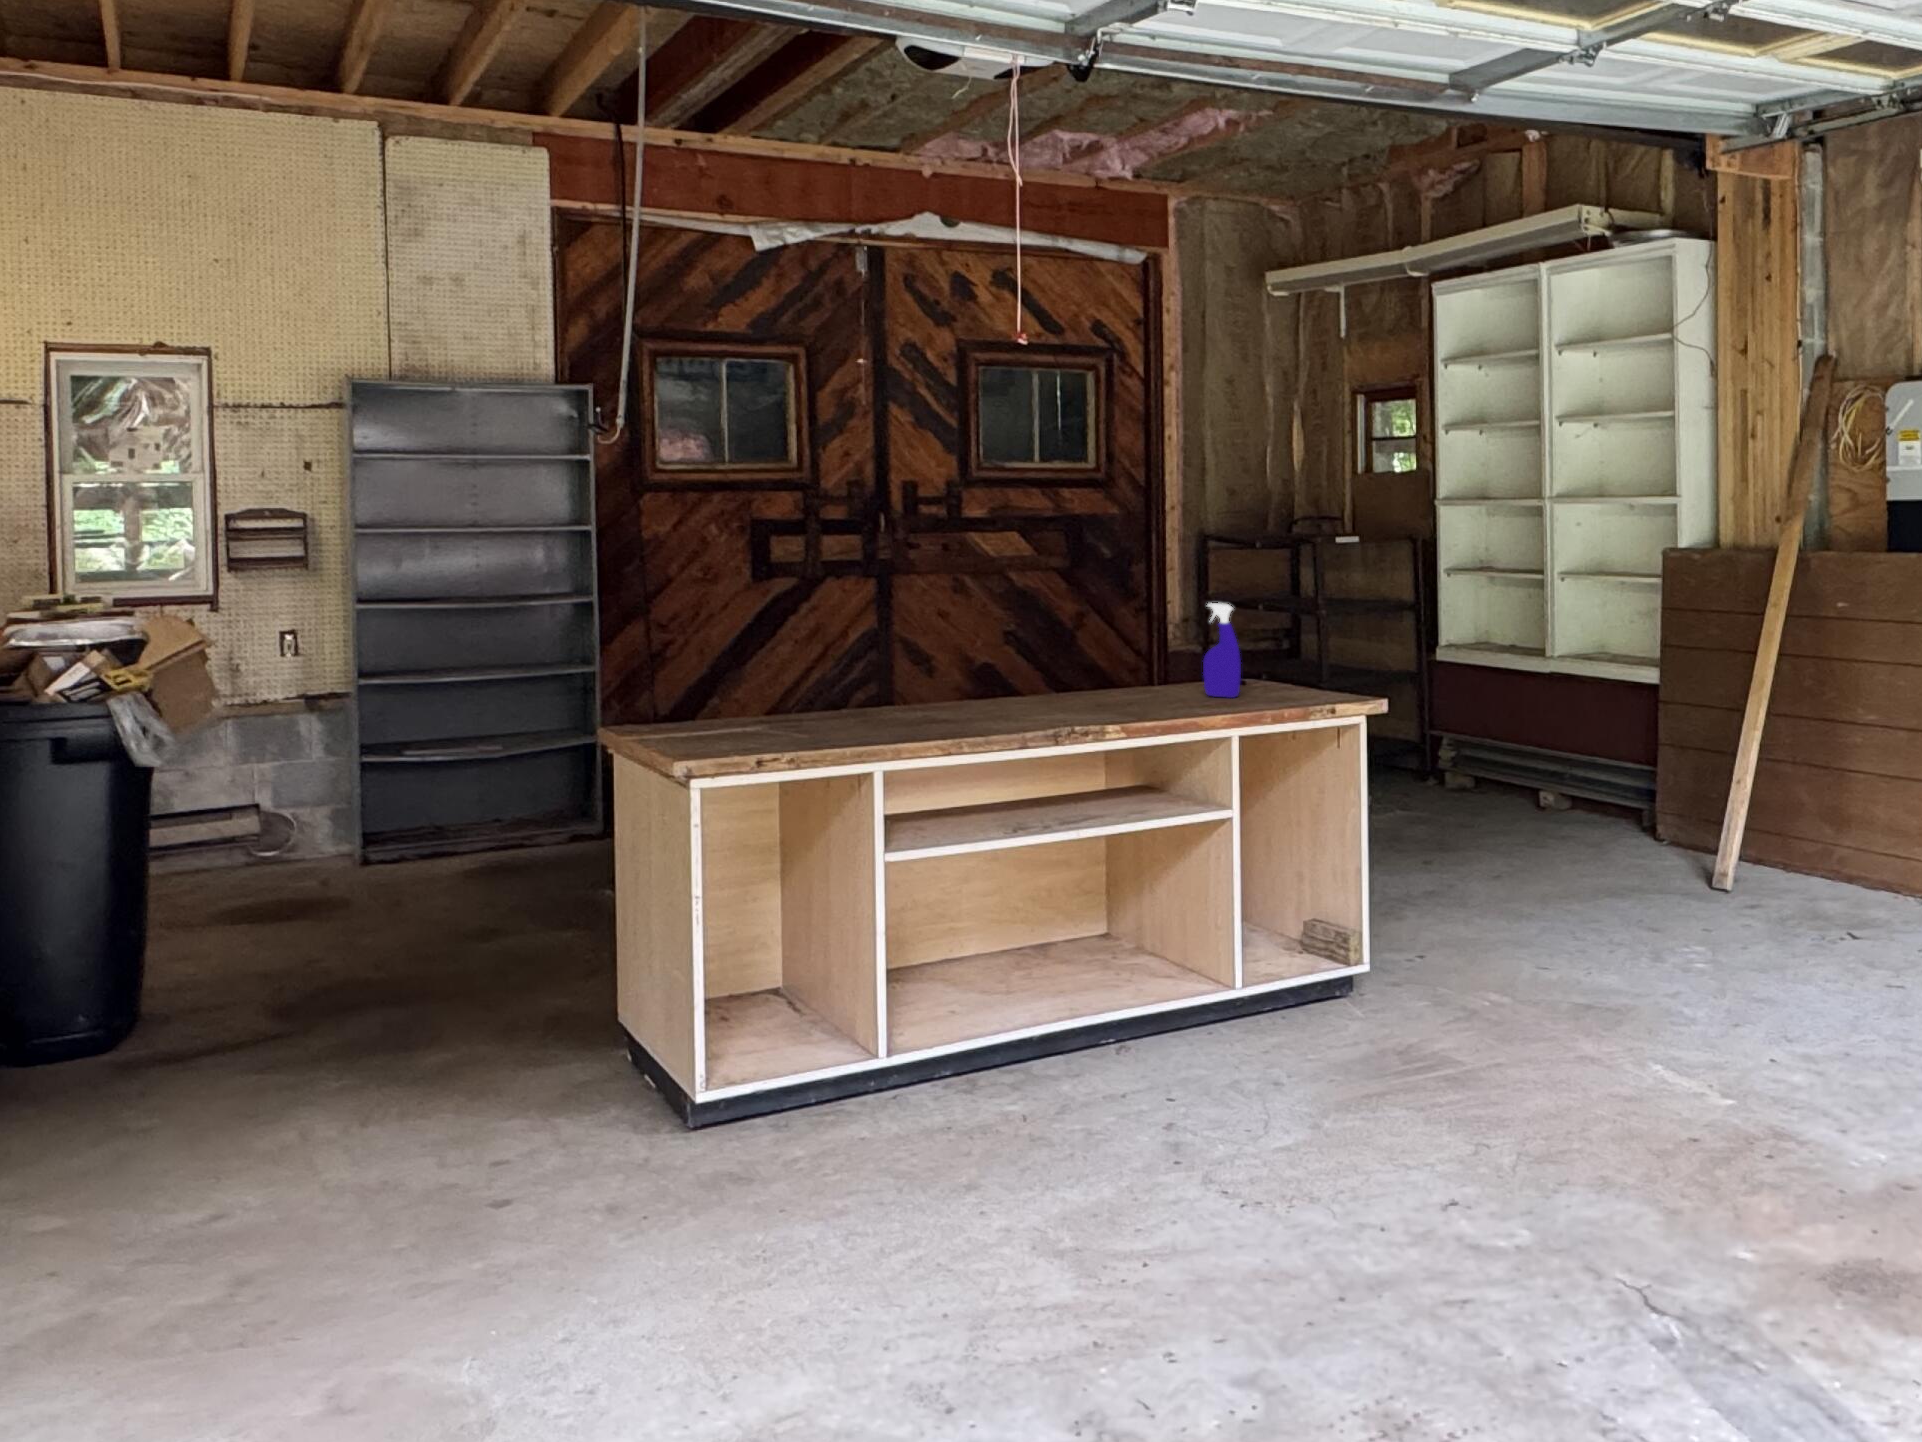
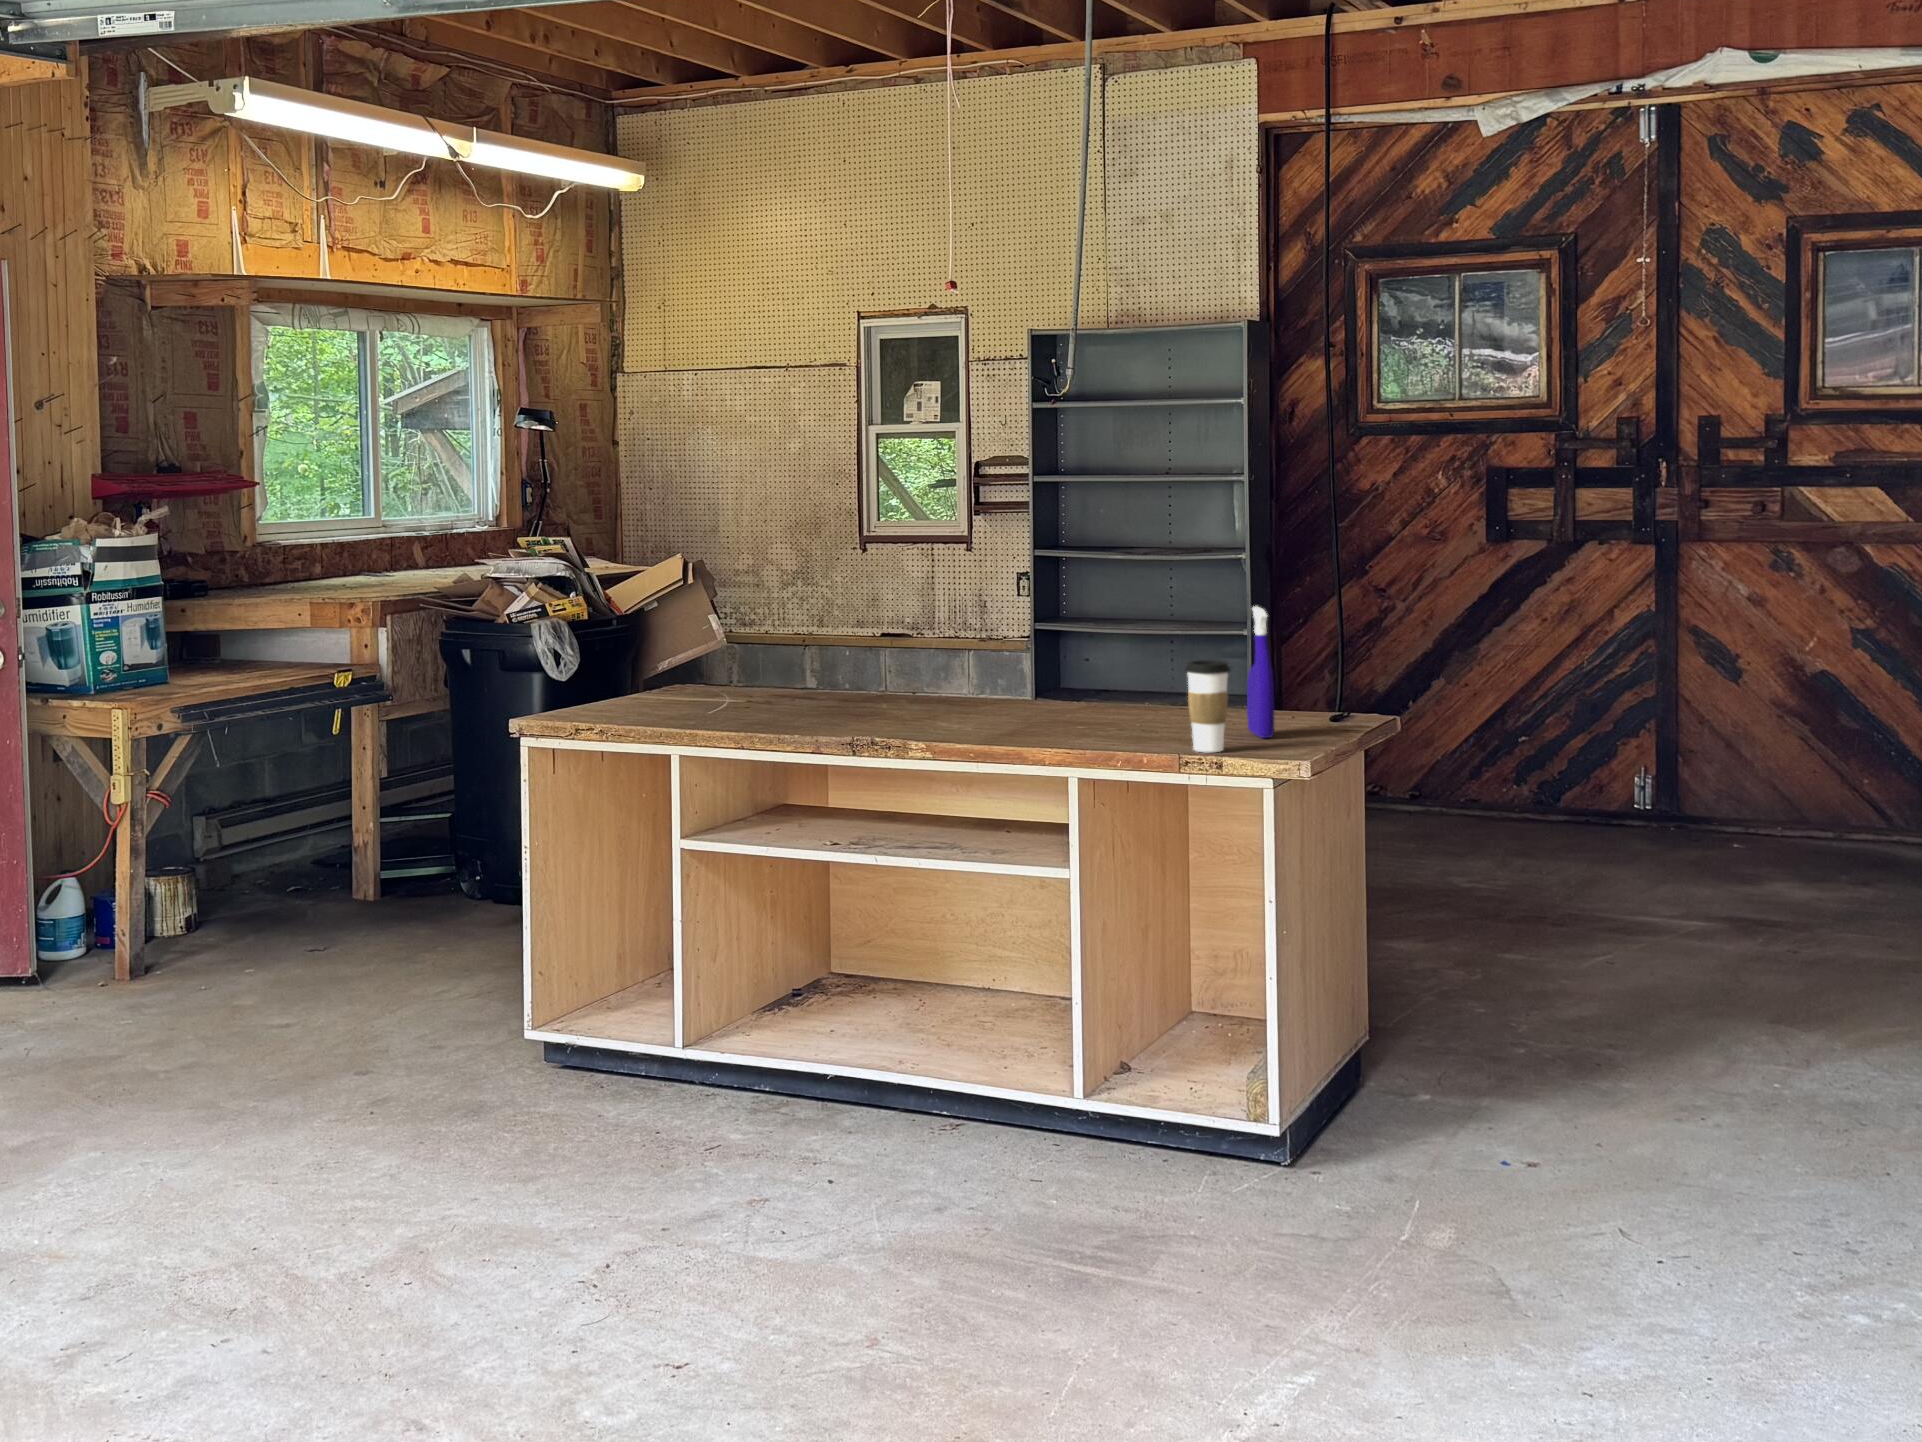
coffee cup: none [1246,639,1279,706] -> present [1185,660,1230,752]

